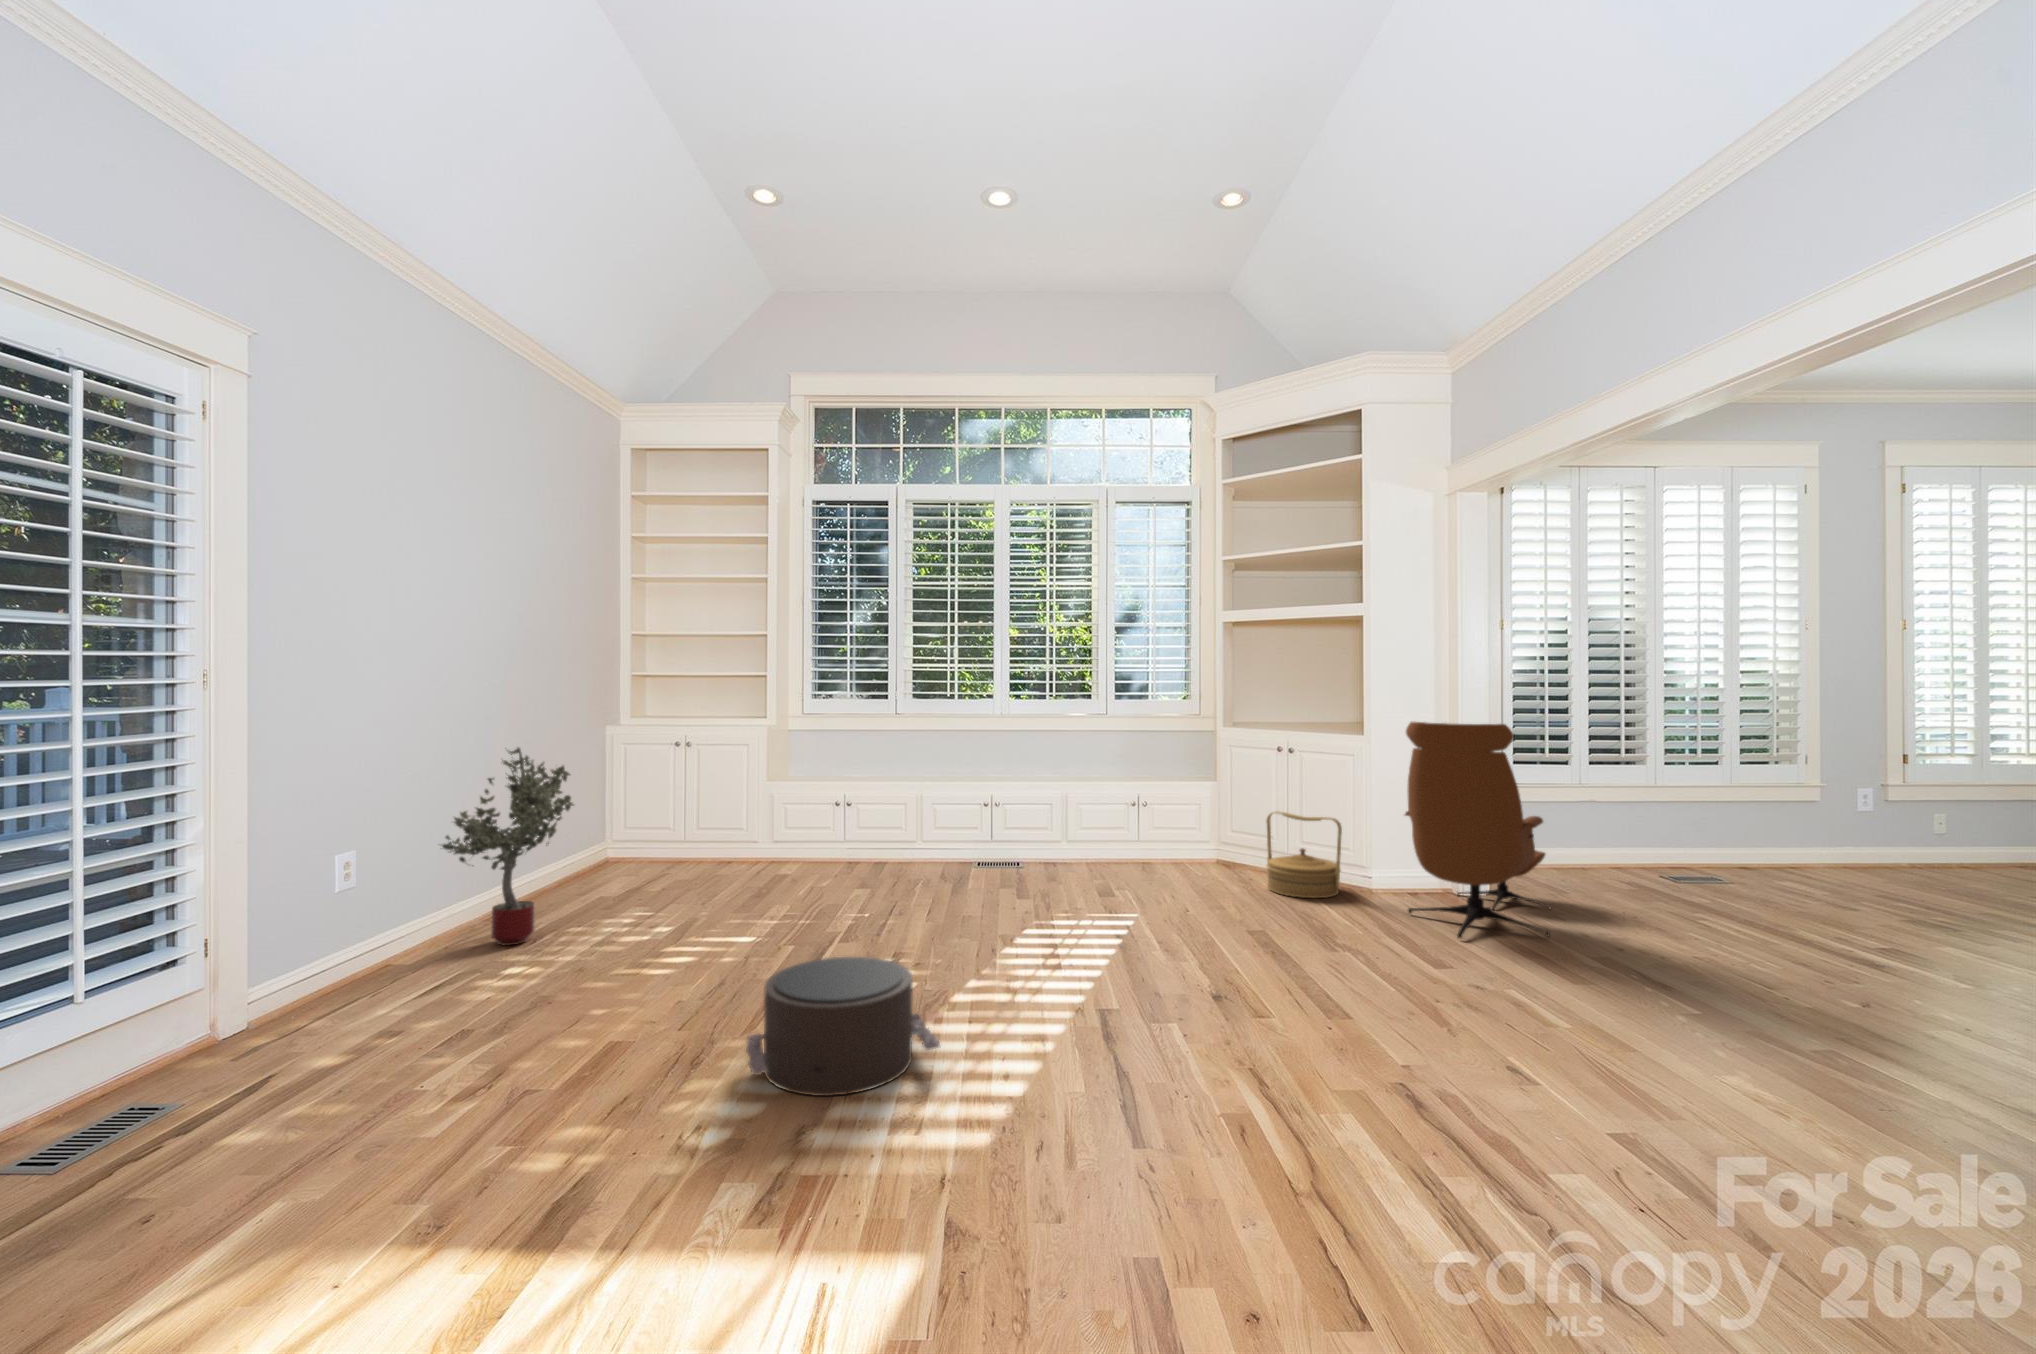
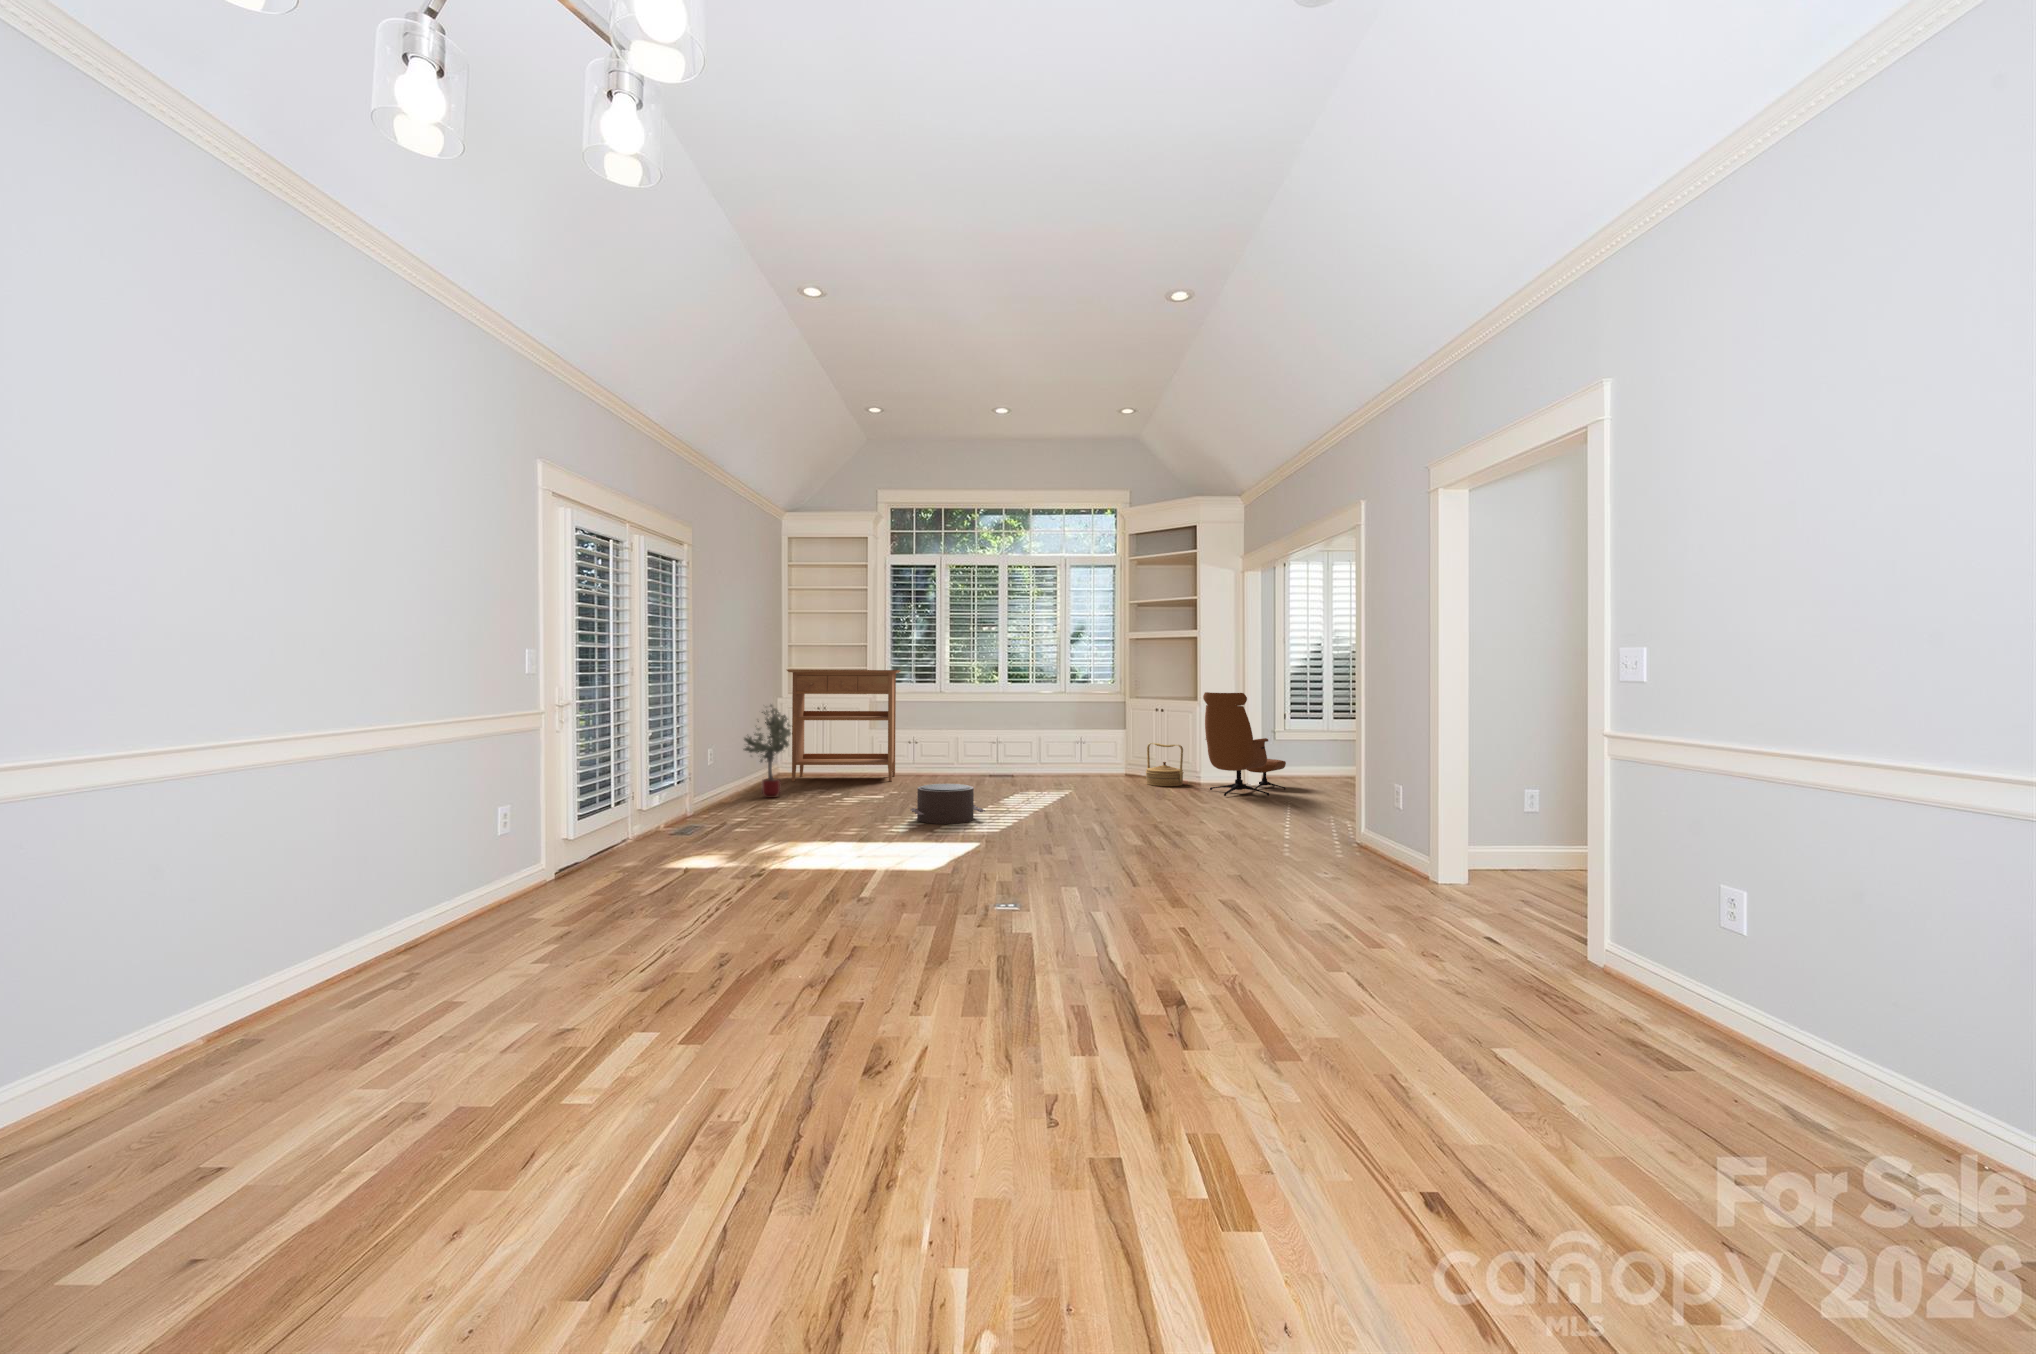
console table: none [601,677,822,882] -> present [787,670,900,781]

